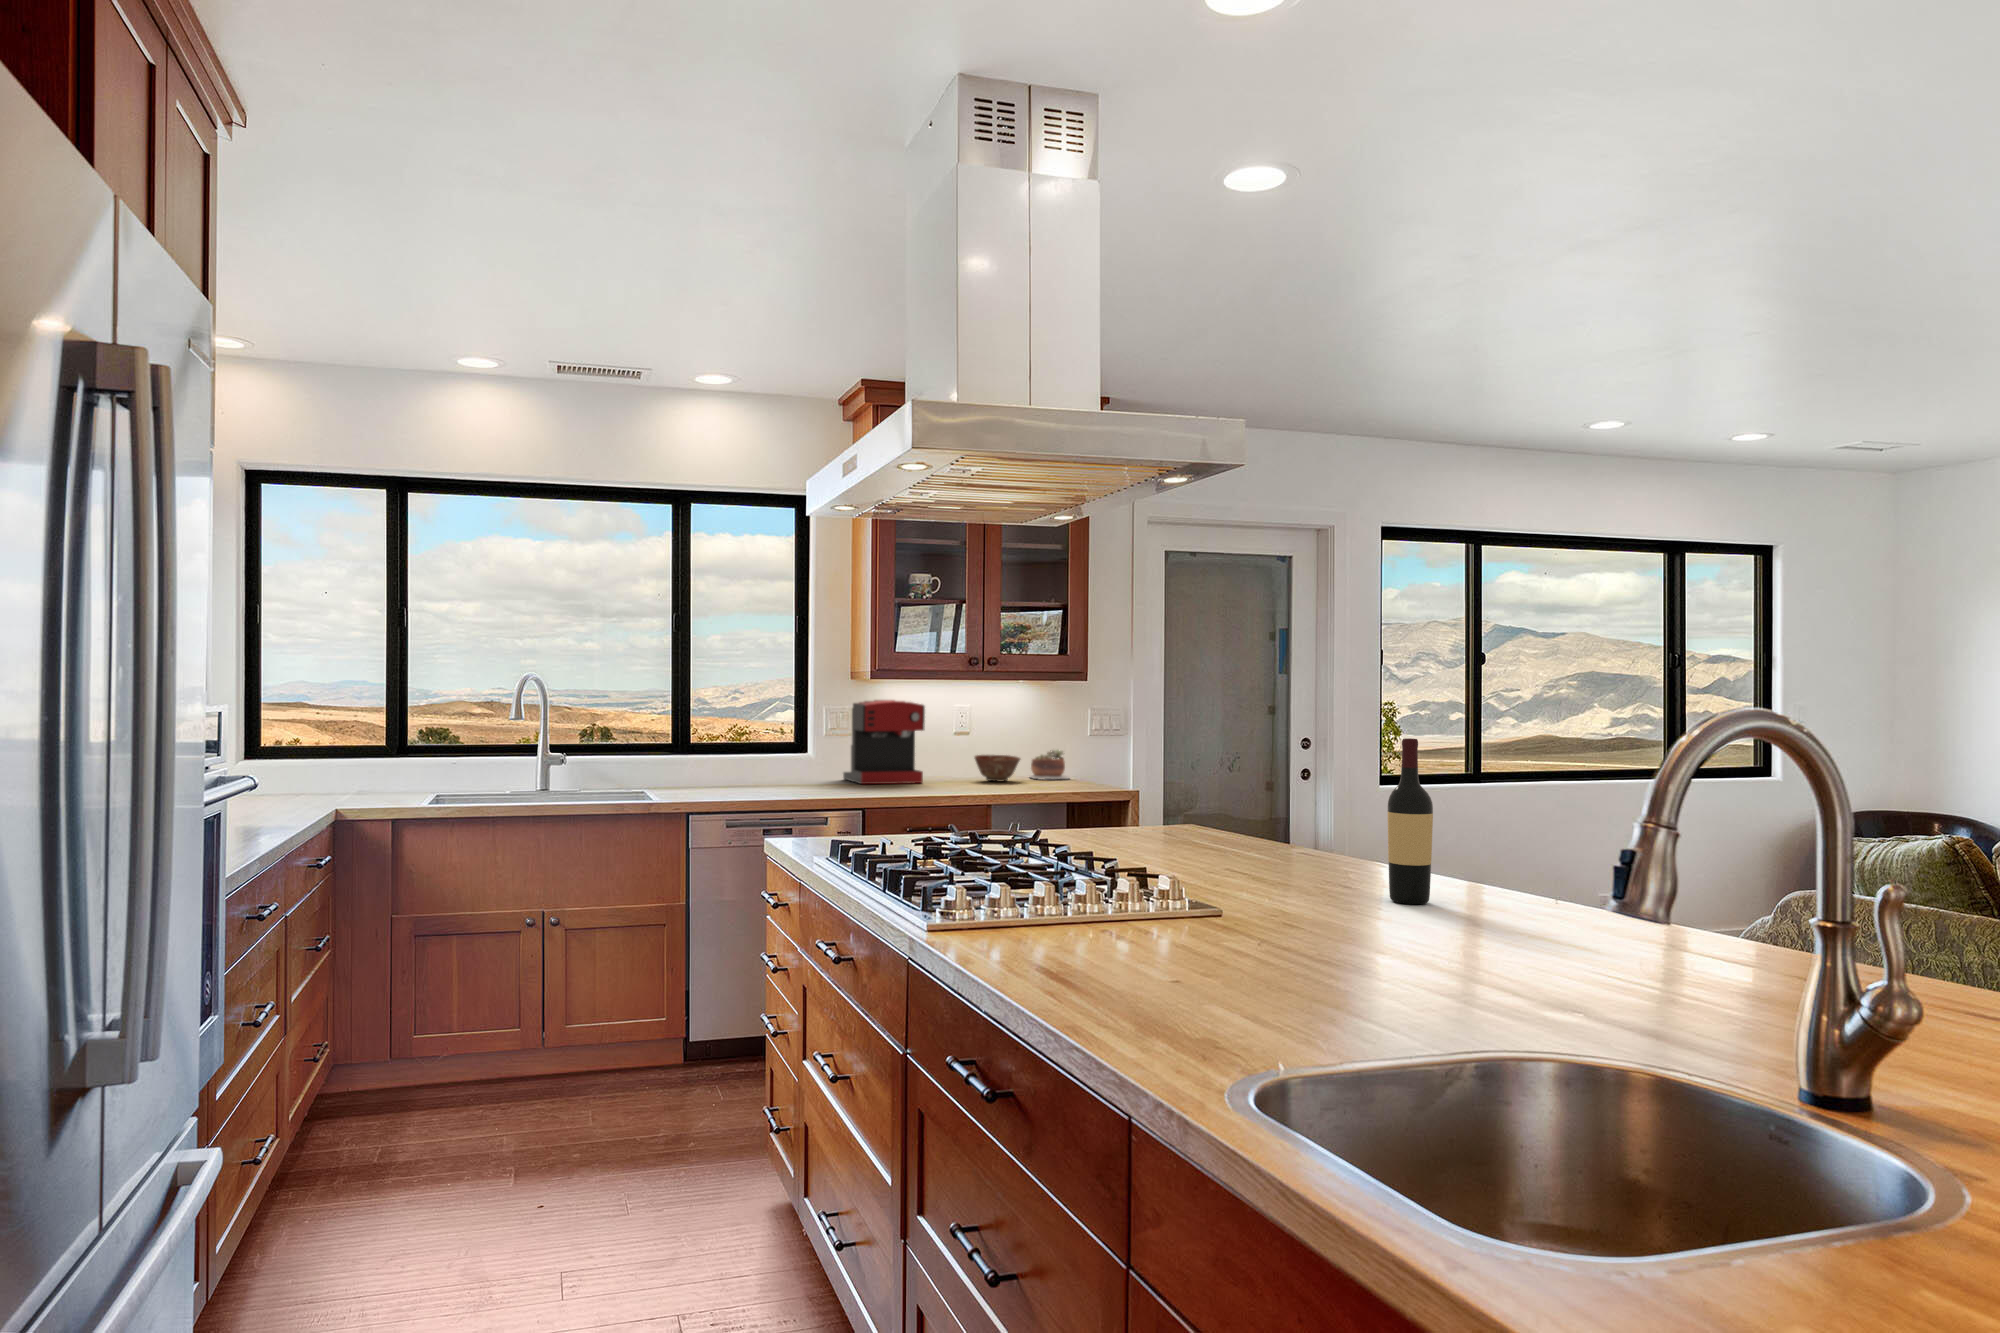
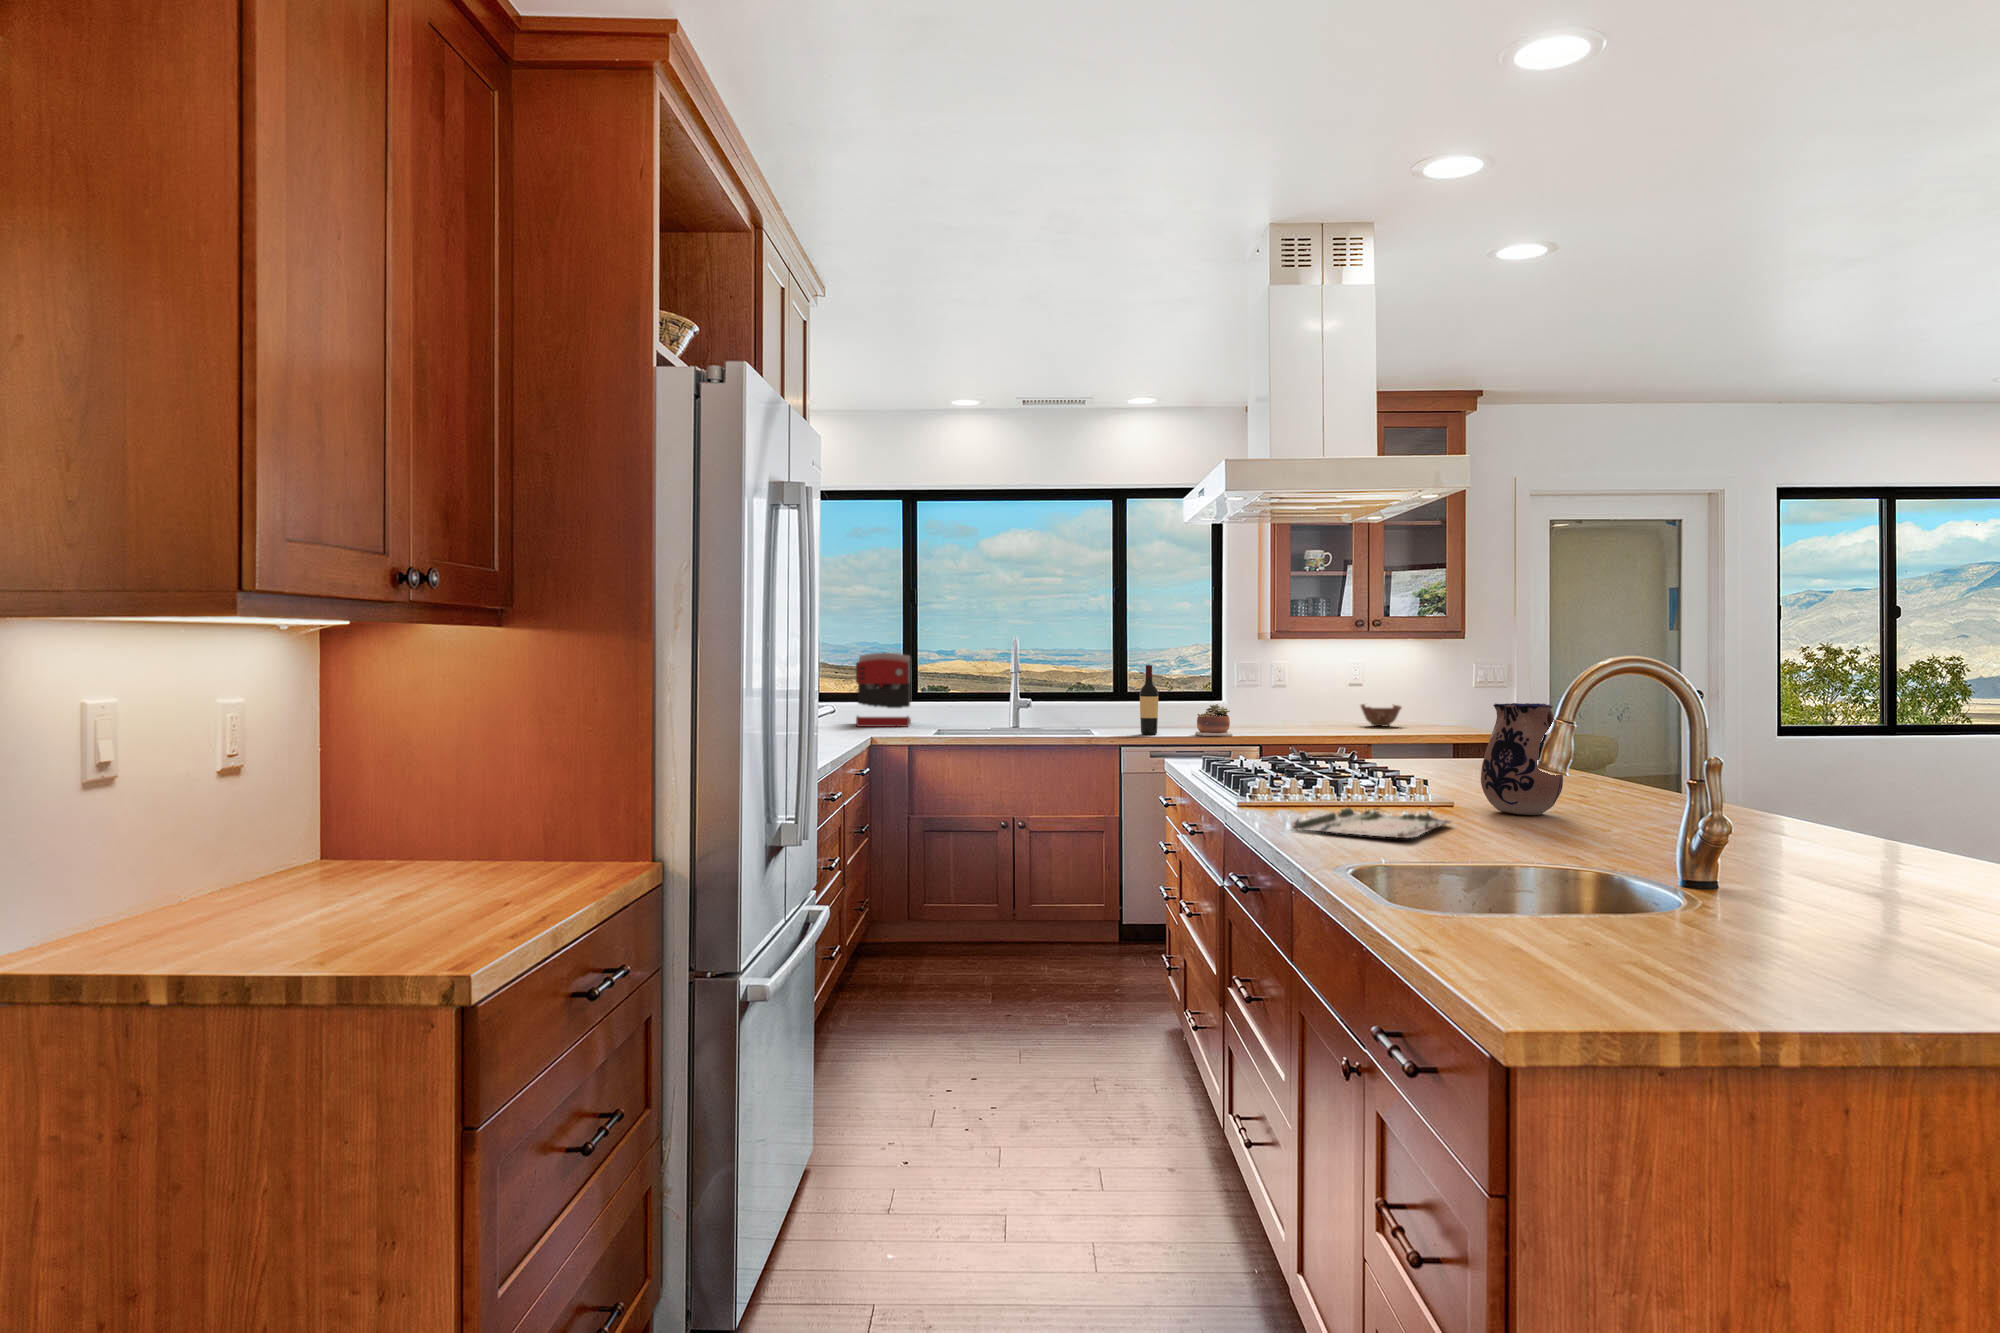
coffee maker: present [843,700,925,784] -> present [856,652,911,727]
wine bottle: present [1388,738,1433,904] -> present [1140,665,1158,735]
succulent plant: present [1029,750,1069,780] -> present [1195,704,1232,736]
ceramic pitcher: none [1261,770,1369,927] -> present [1481,703,1563,815]
tray: none [1057,927,1265,1000] -> present [1293,808,1451,838]

